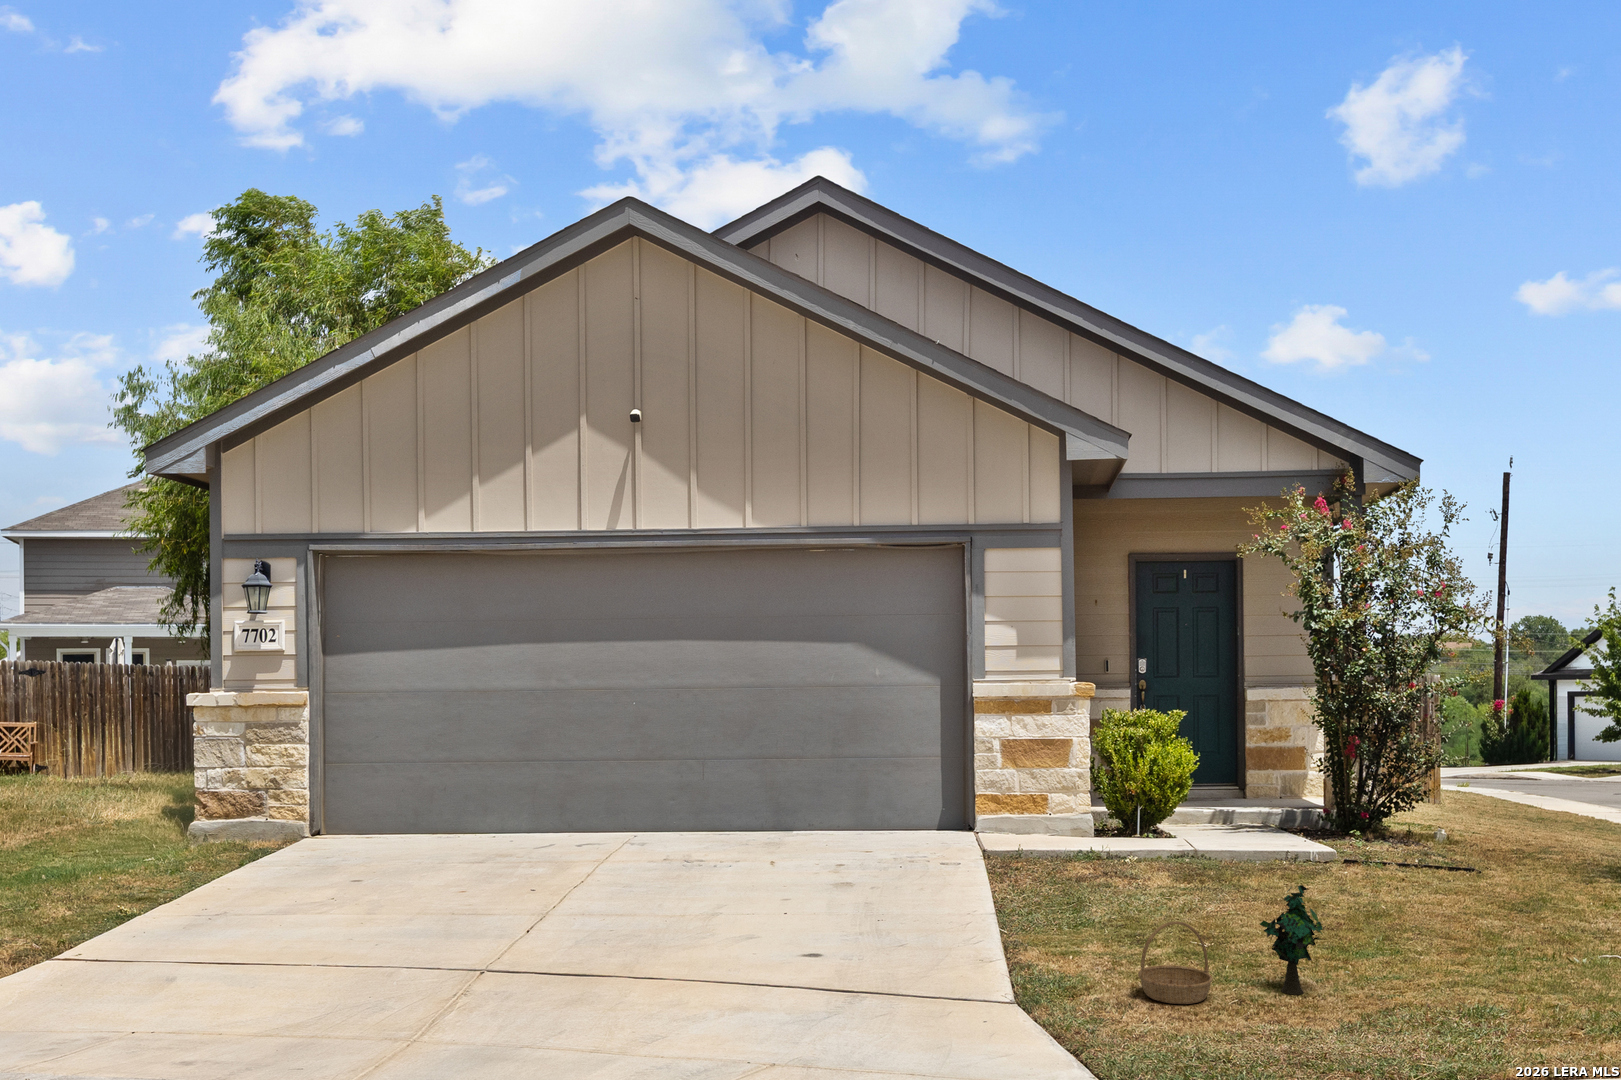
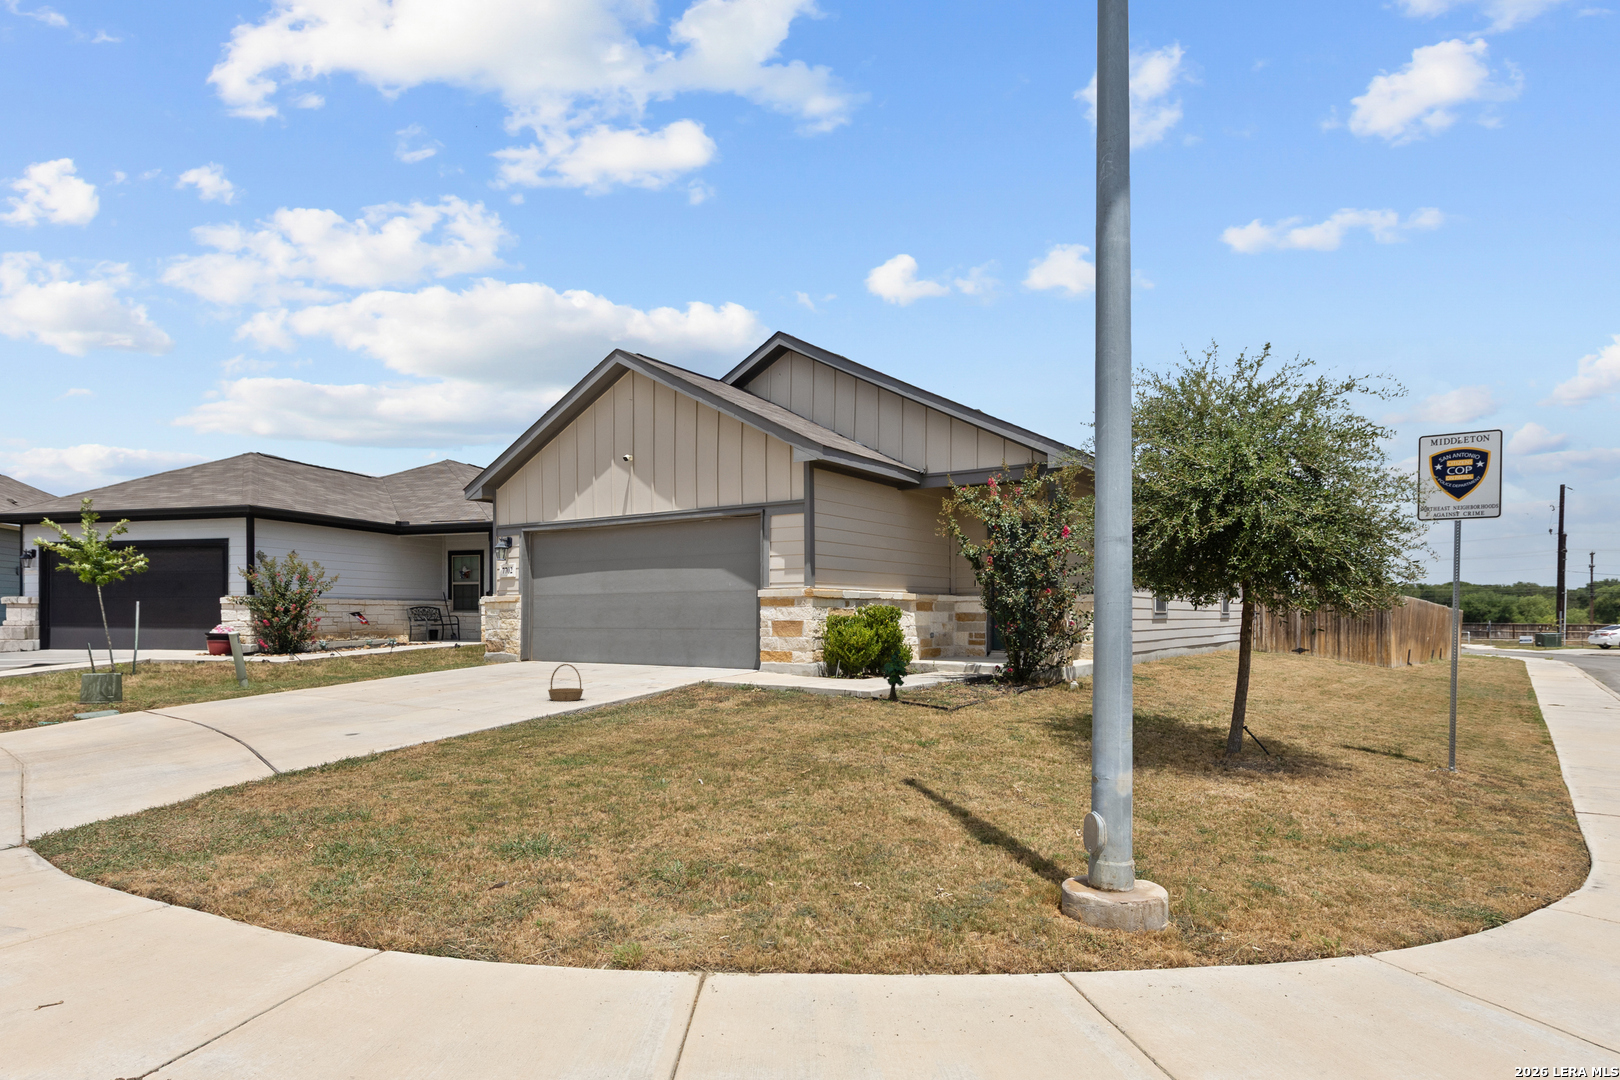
decorative plant: present [1260,885,1323,995] -> present [879,651,907,700]

